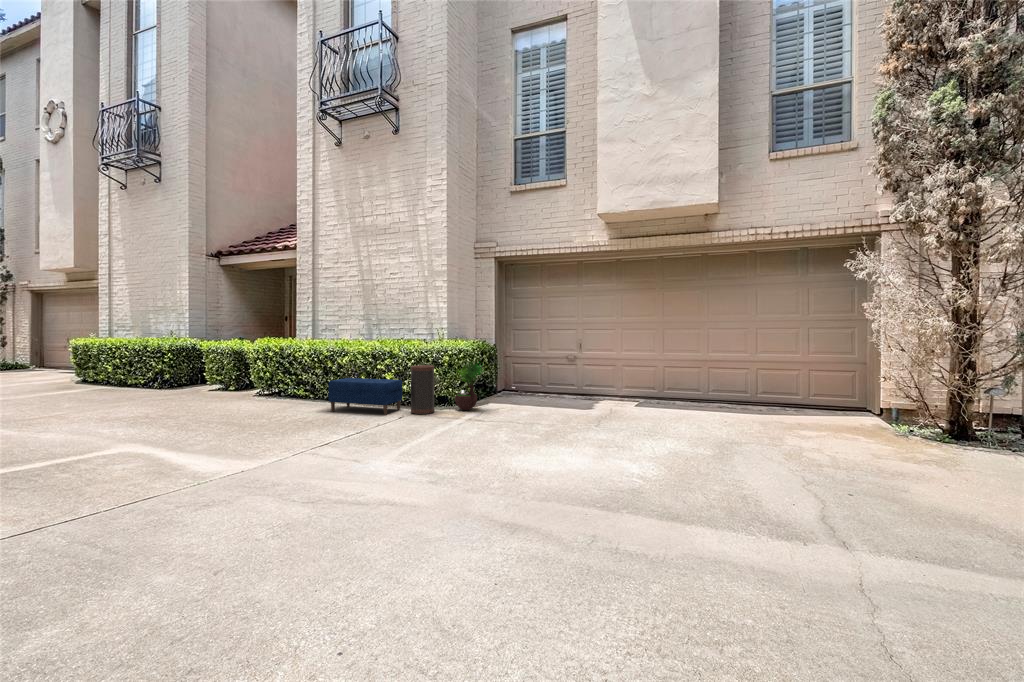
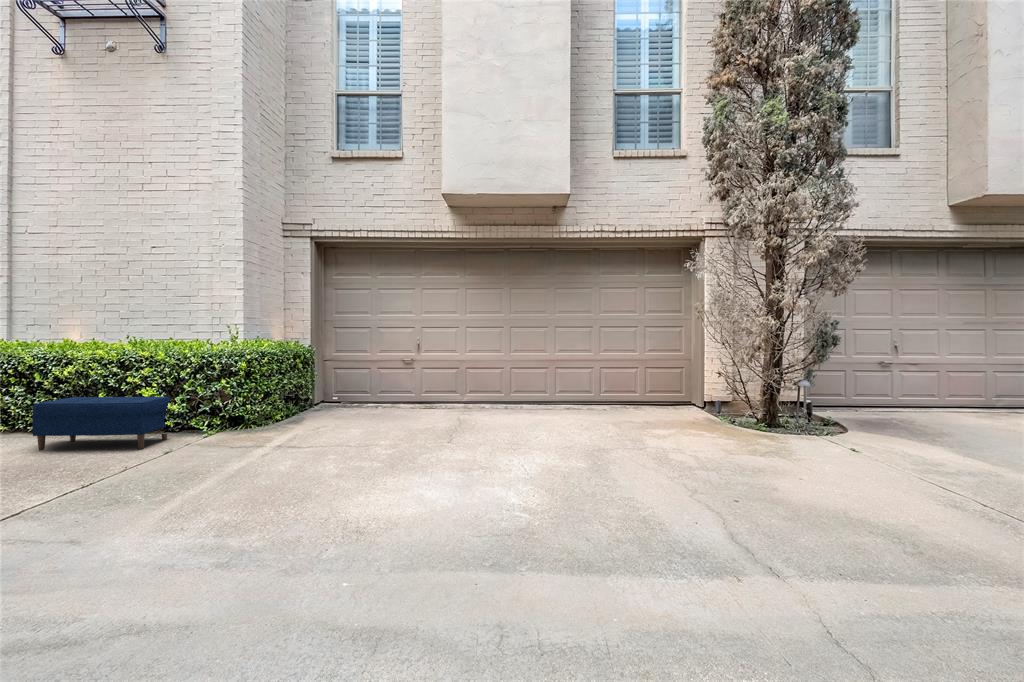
potted tree: present [455,363,481,410] -> none [256,364,300,433]
trash can: present [411,365,434,414] -> none [185,375,224,444]

